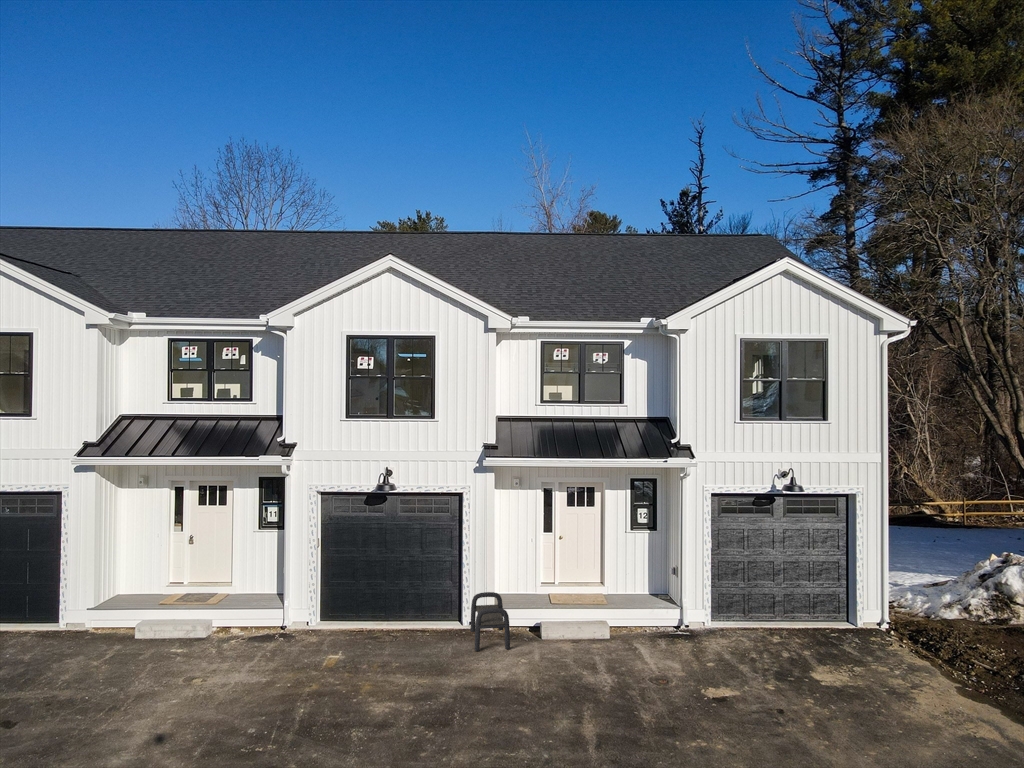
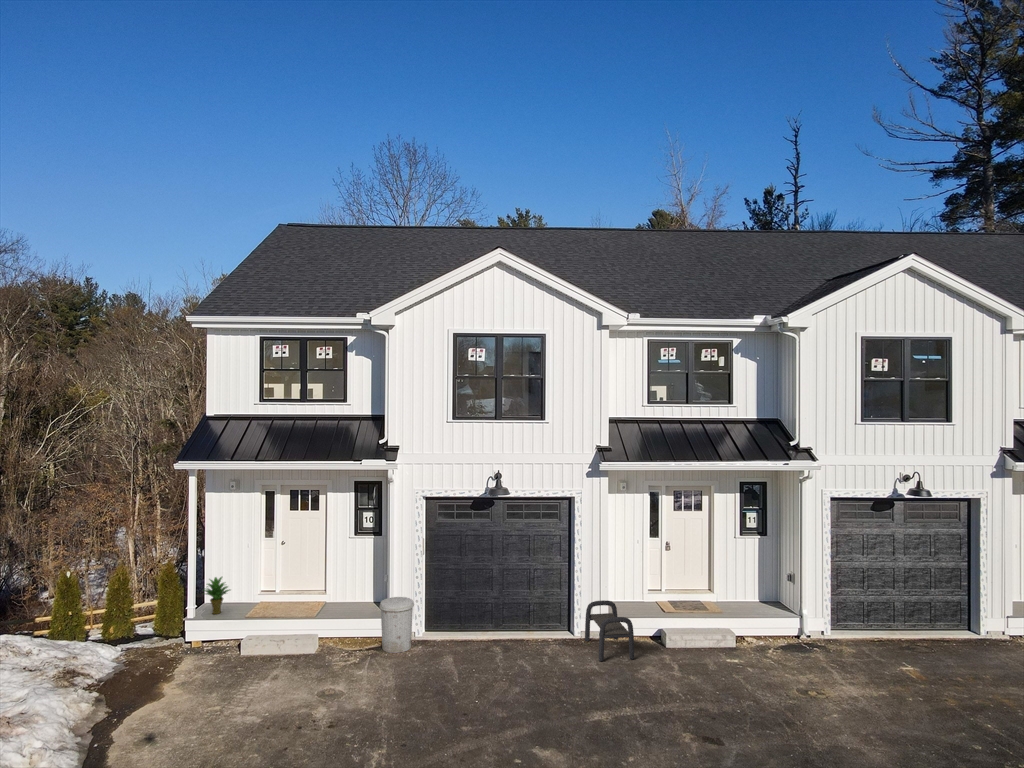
potted plant: none [106,569,137,605] -> present [204,577,230,614]
trash can: none [268,588,303,642] -> present [379,597,414,653]

